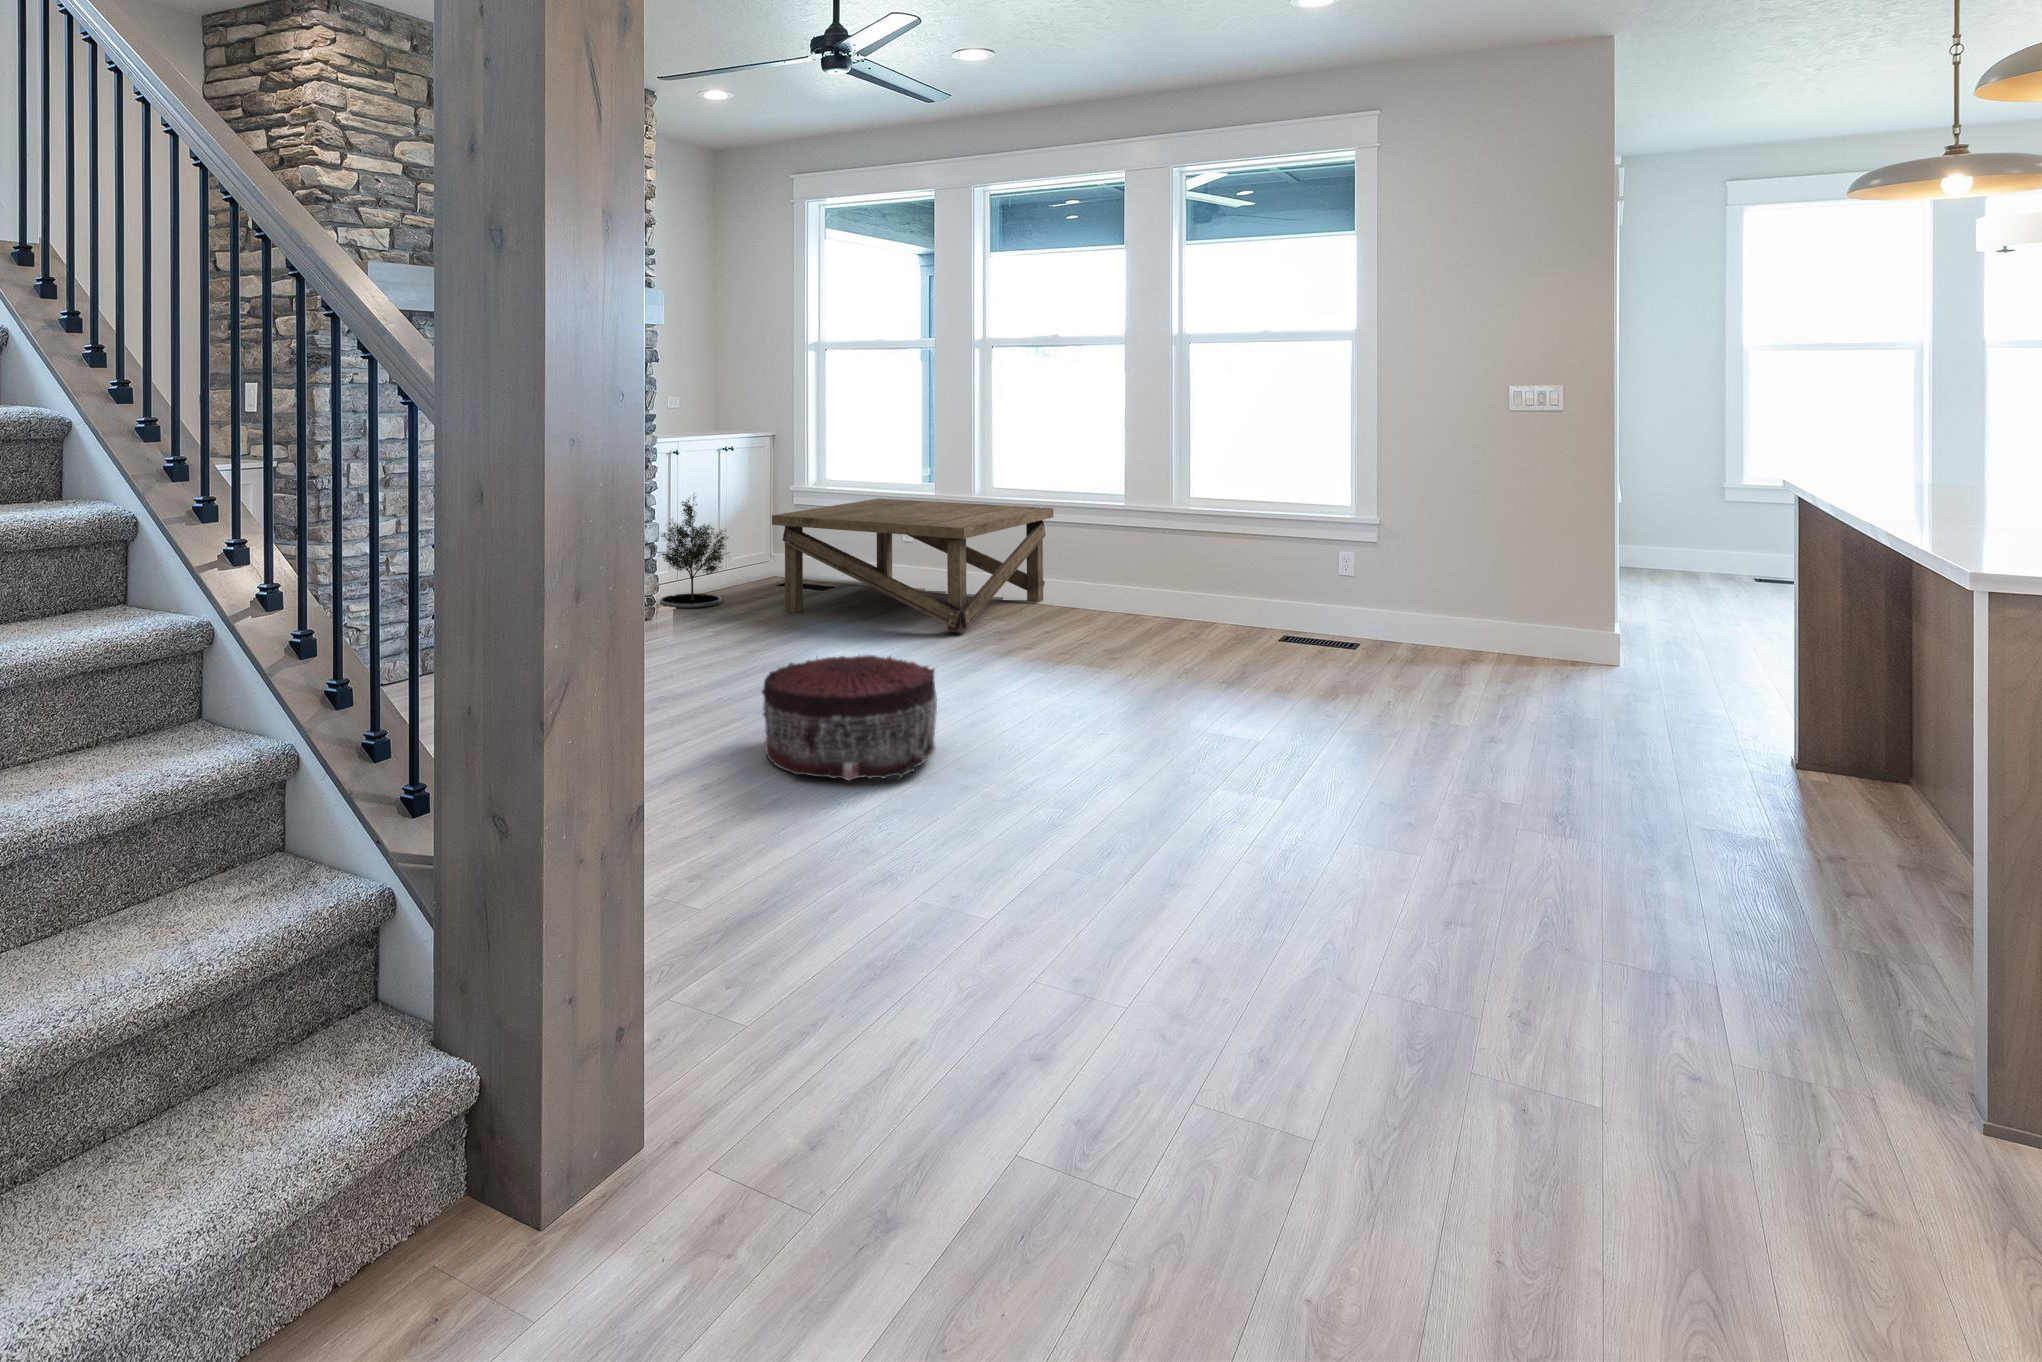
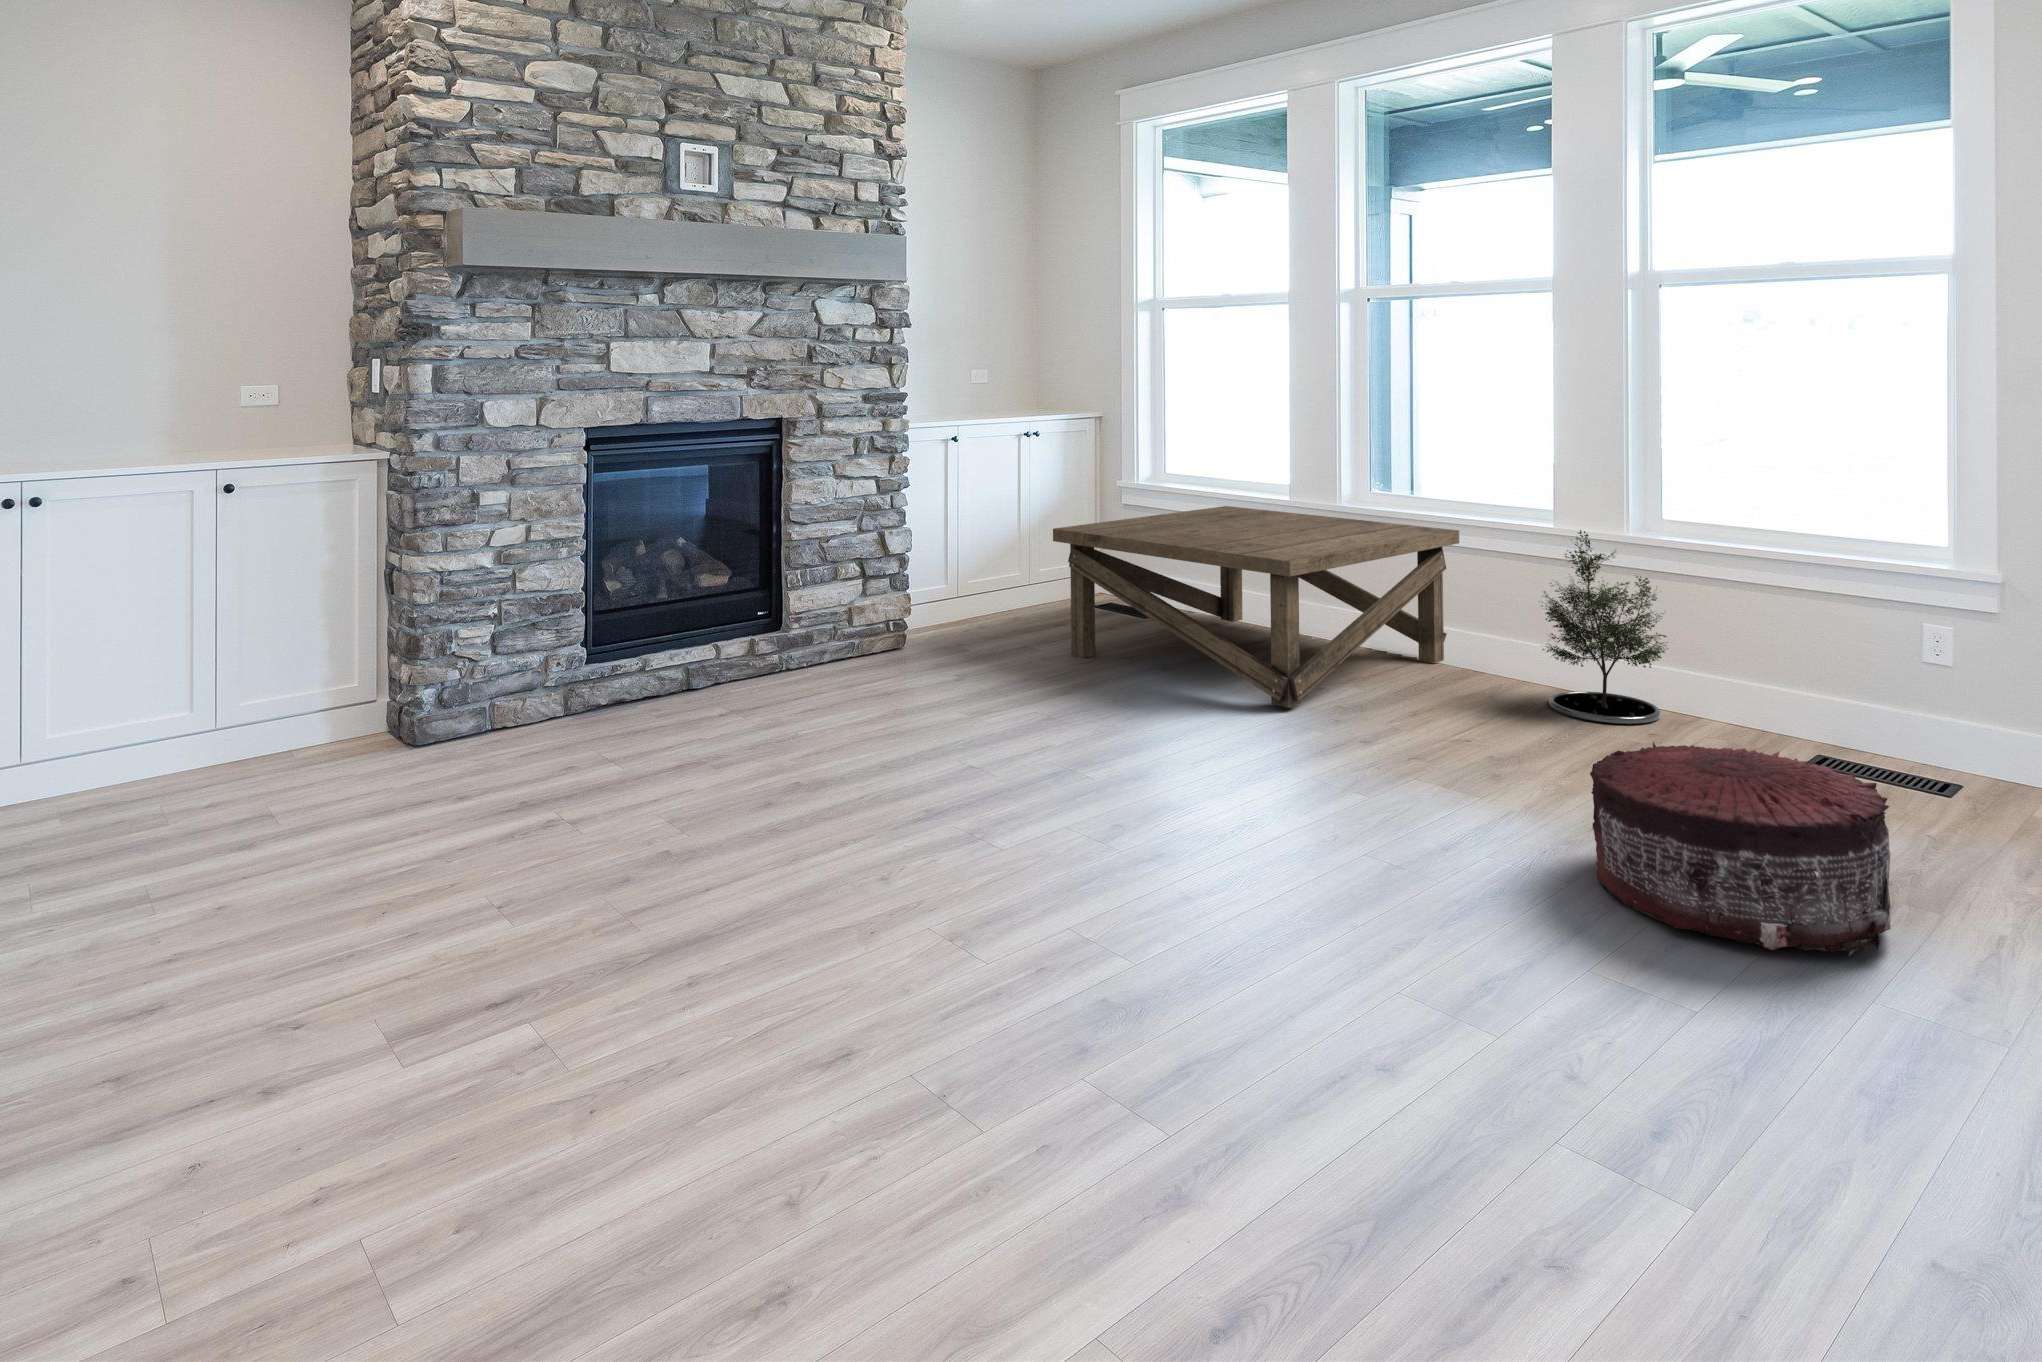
potted tree: present [657,496,730,608] -> present [1539,530,1668,724]
pouf: present [762,655,937,780] -> present [1590,742,1891,956]

